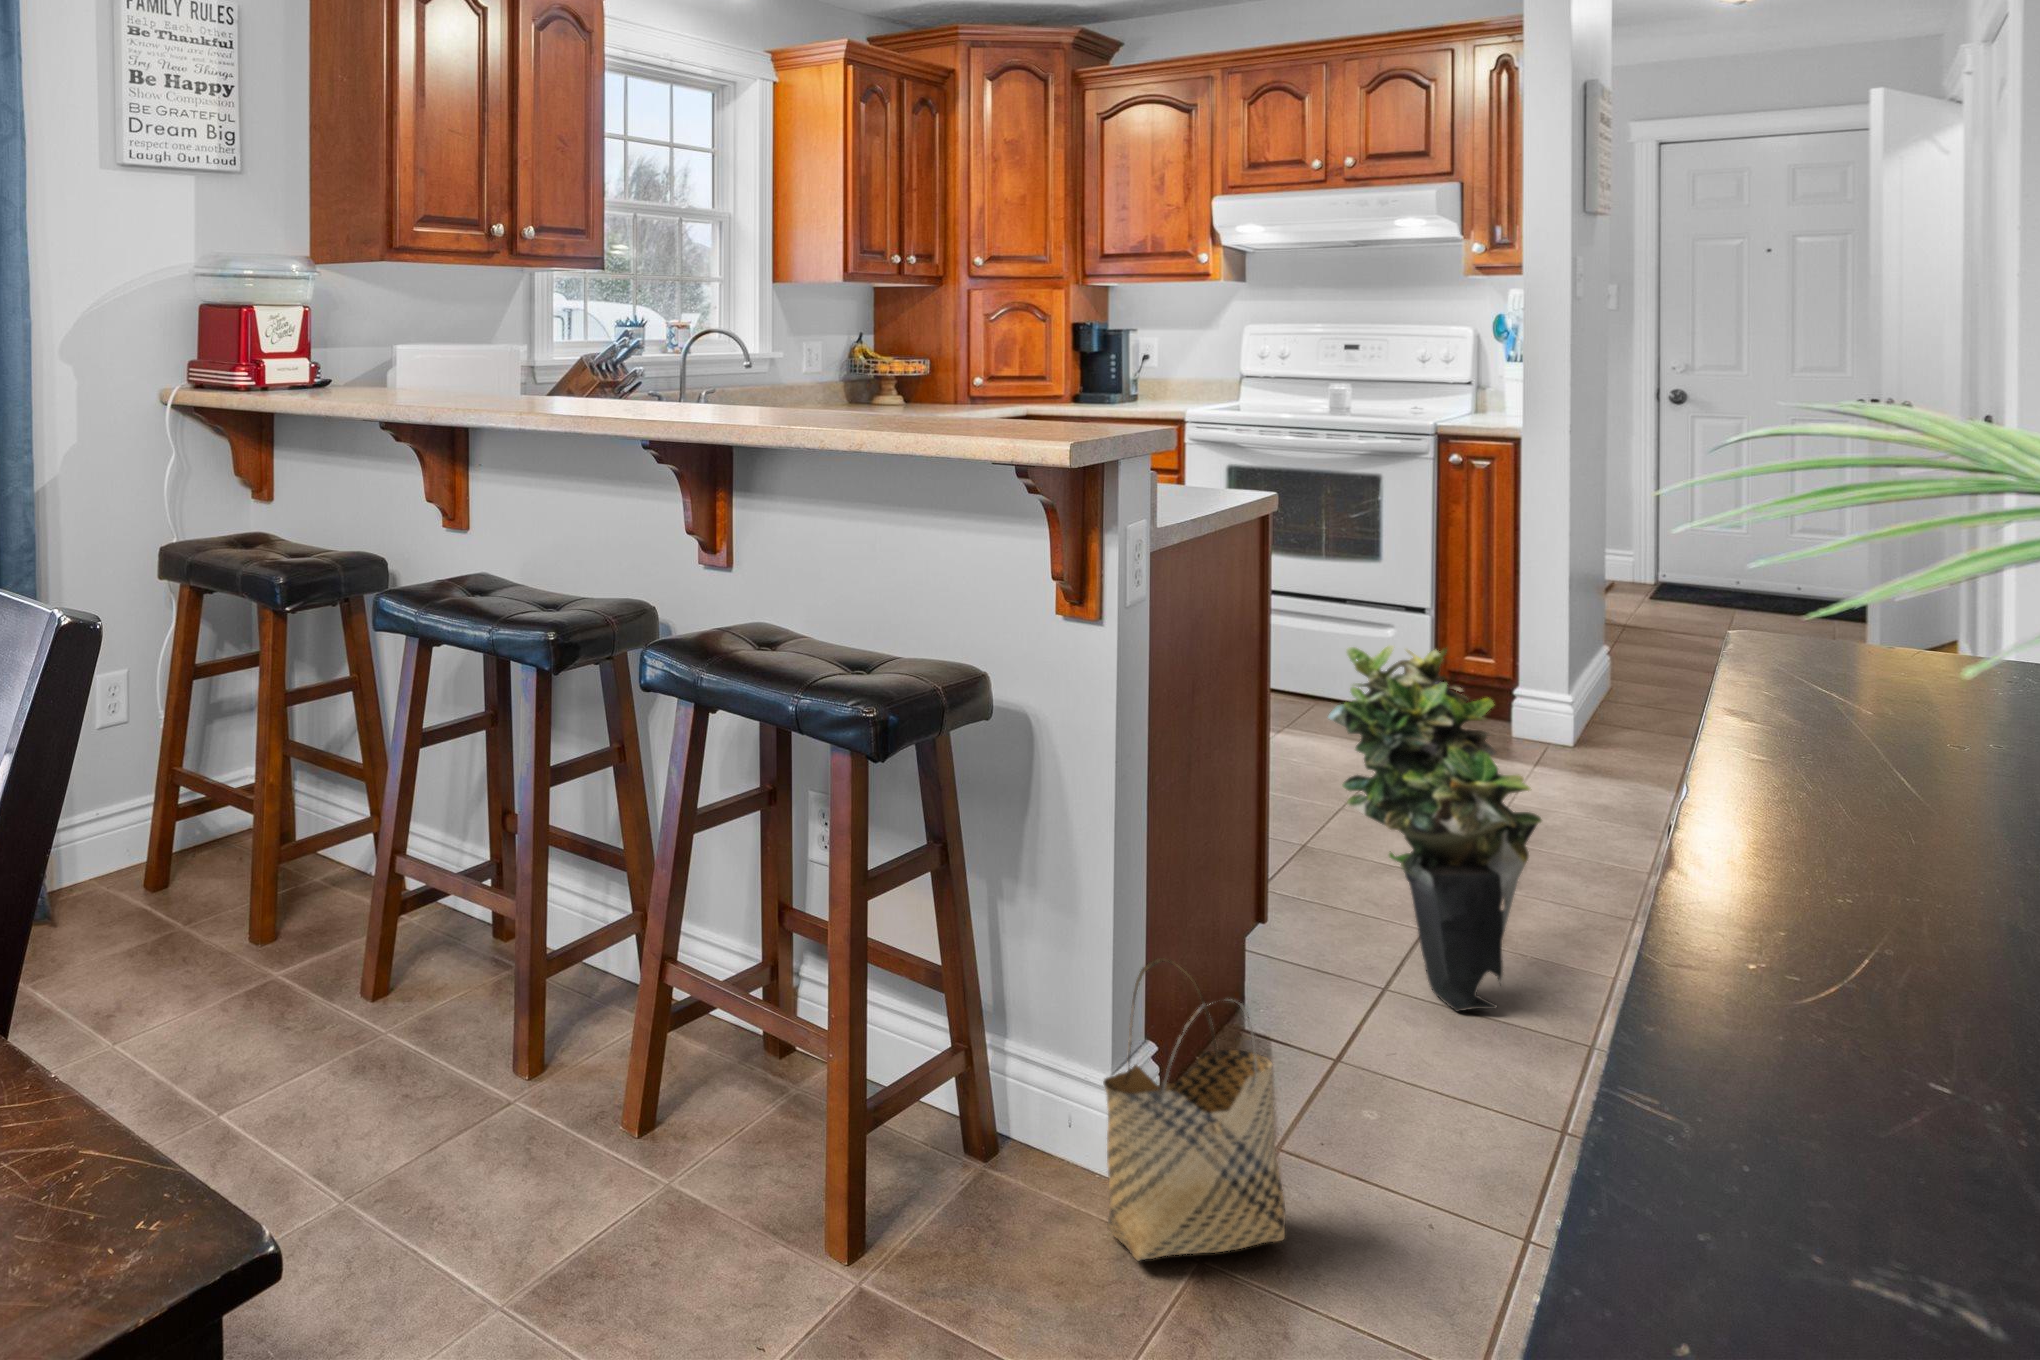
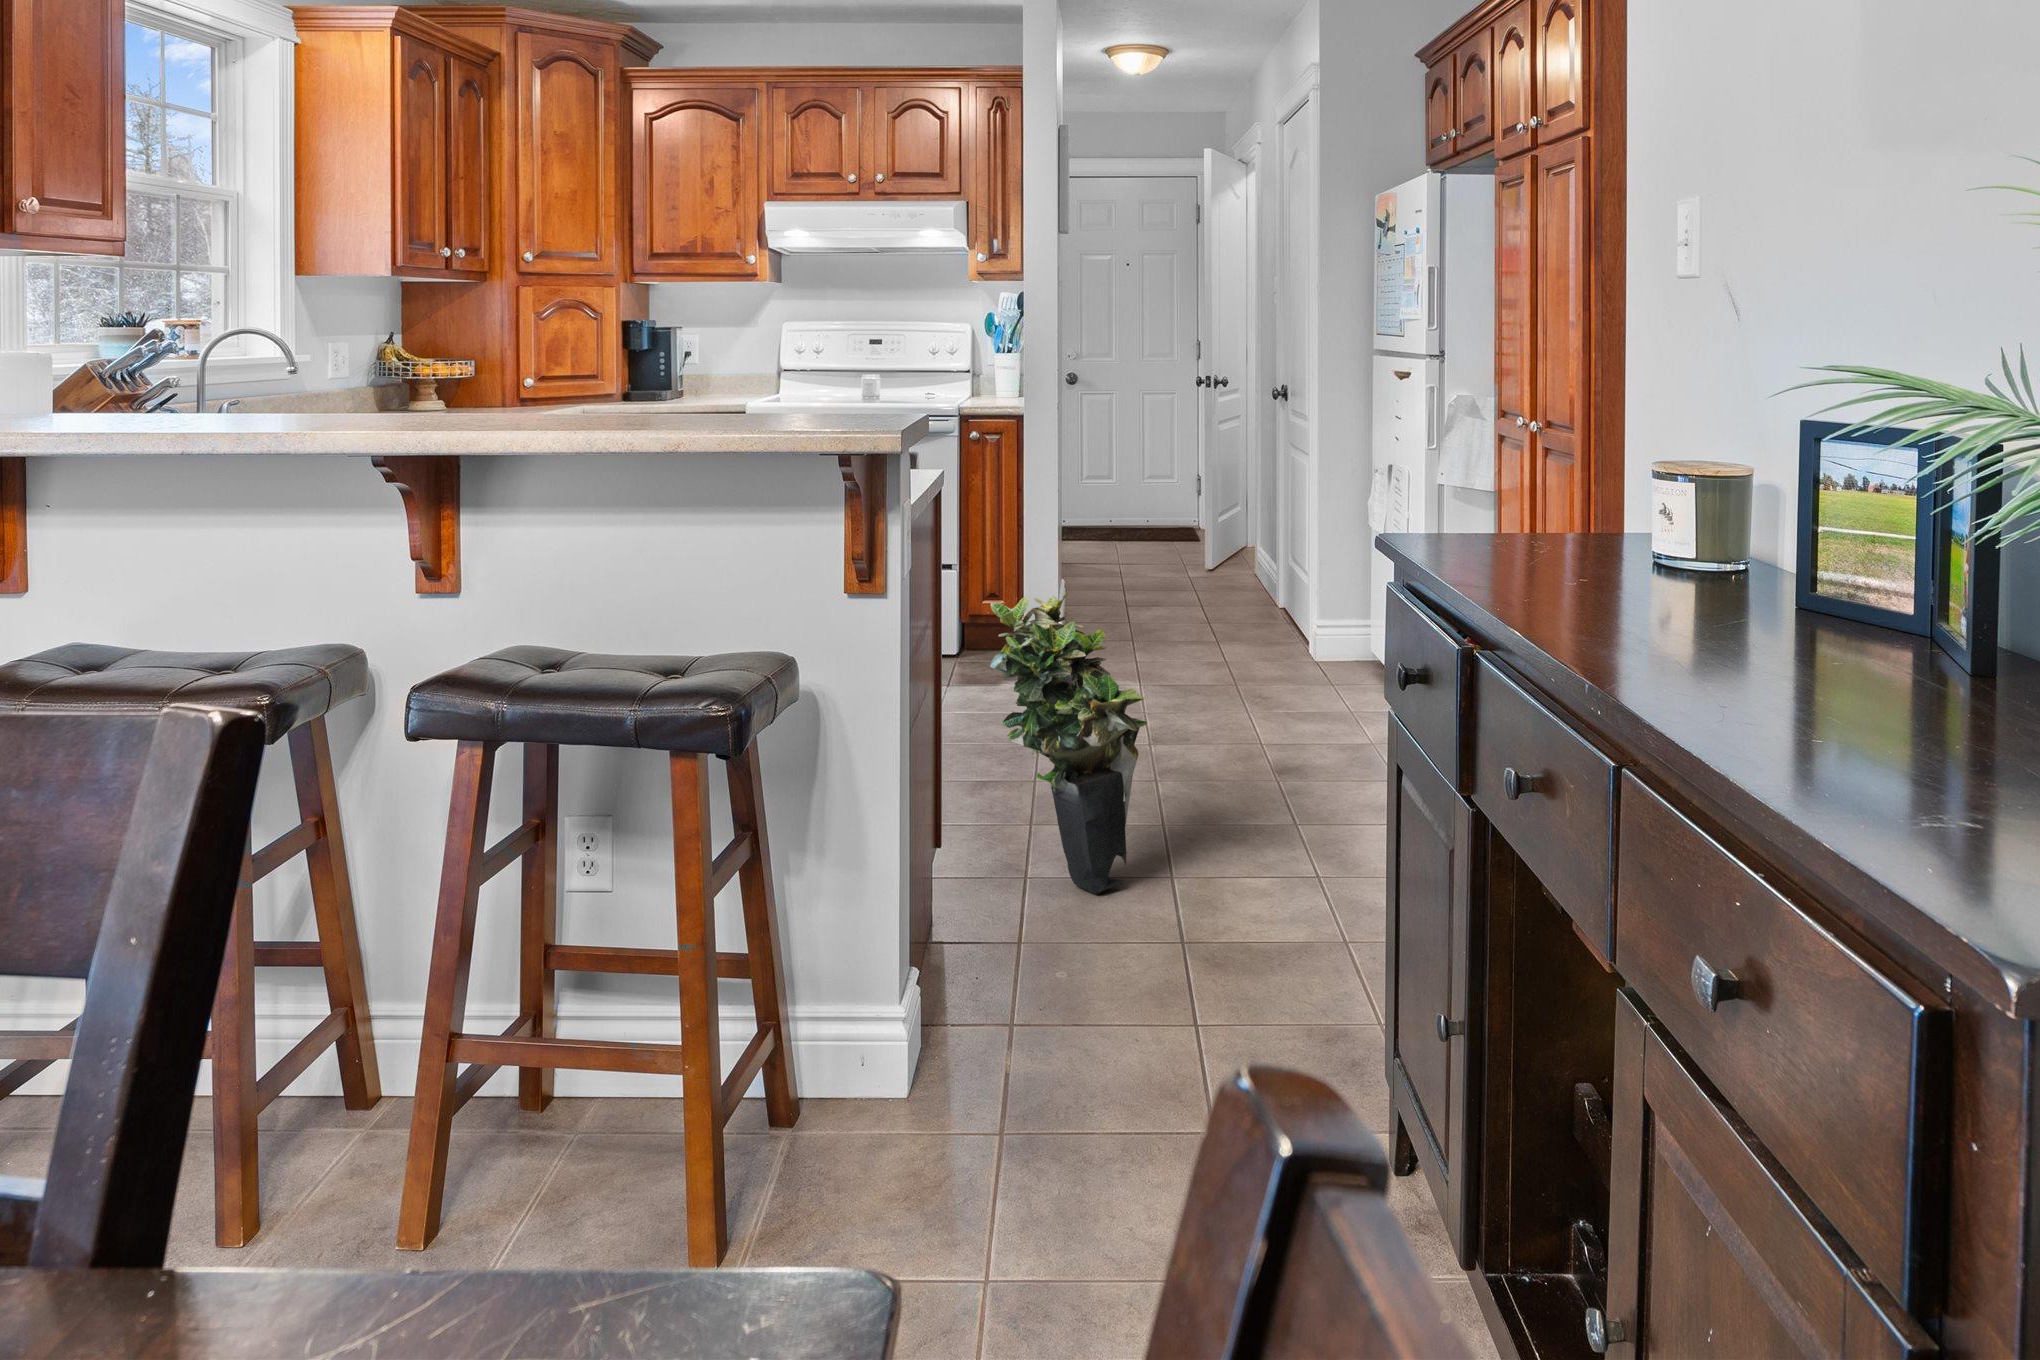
woven basket: present [1103,958,1286,1261] -> none [940,905,1079,1190]

